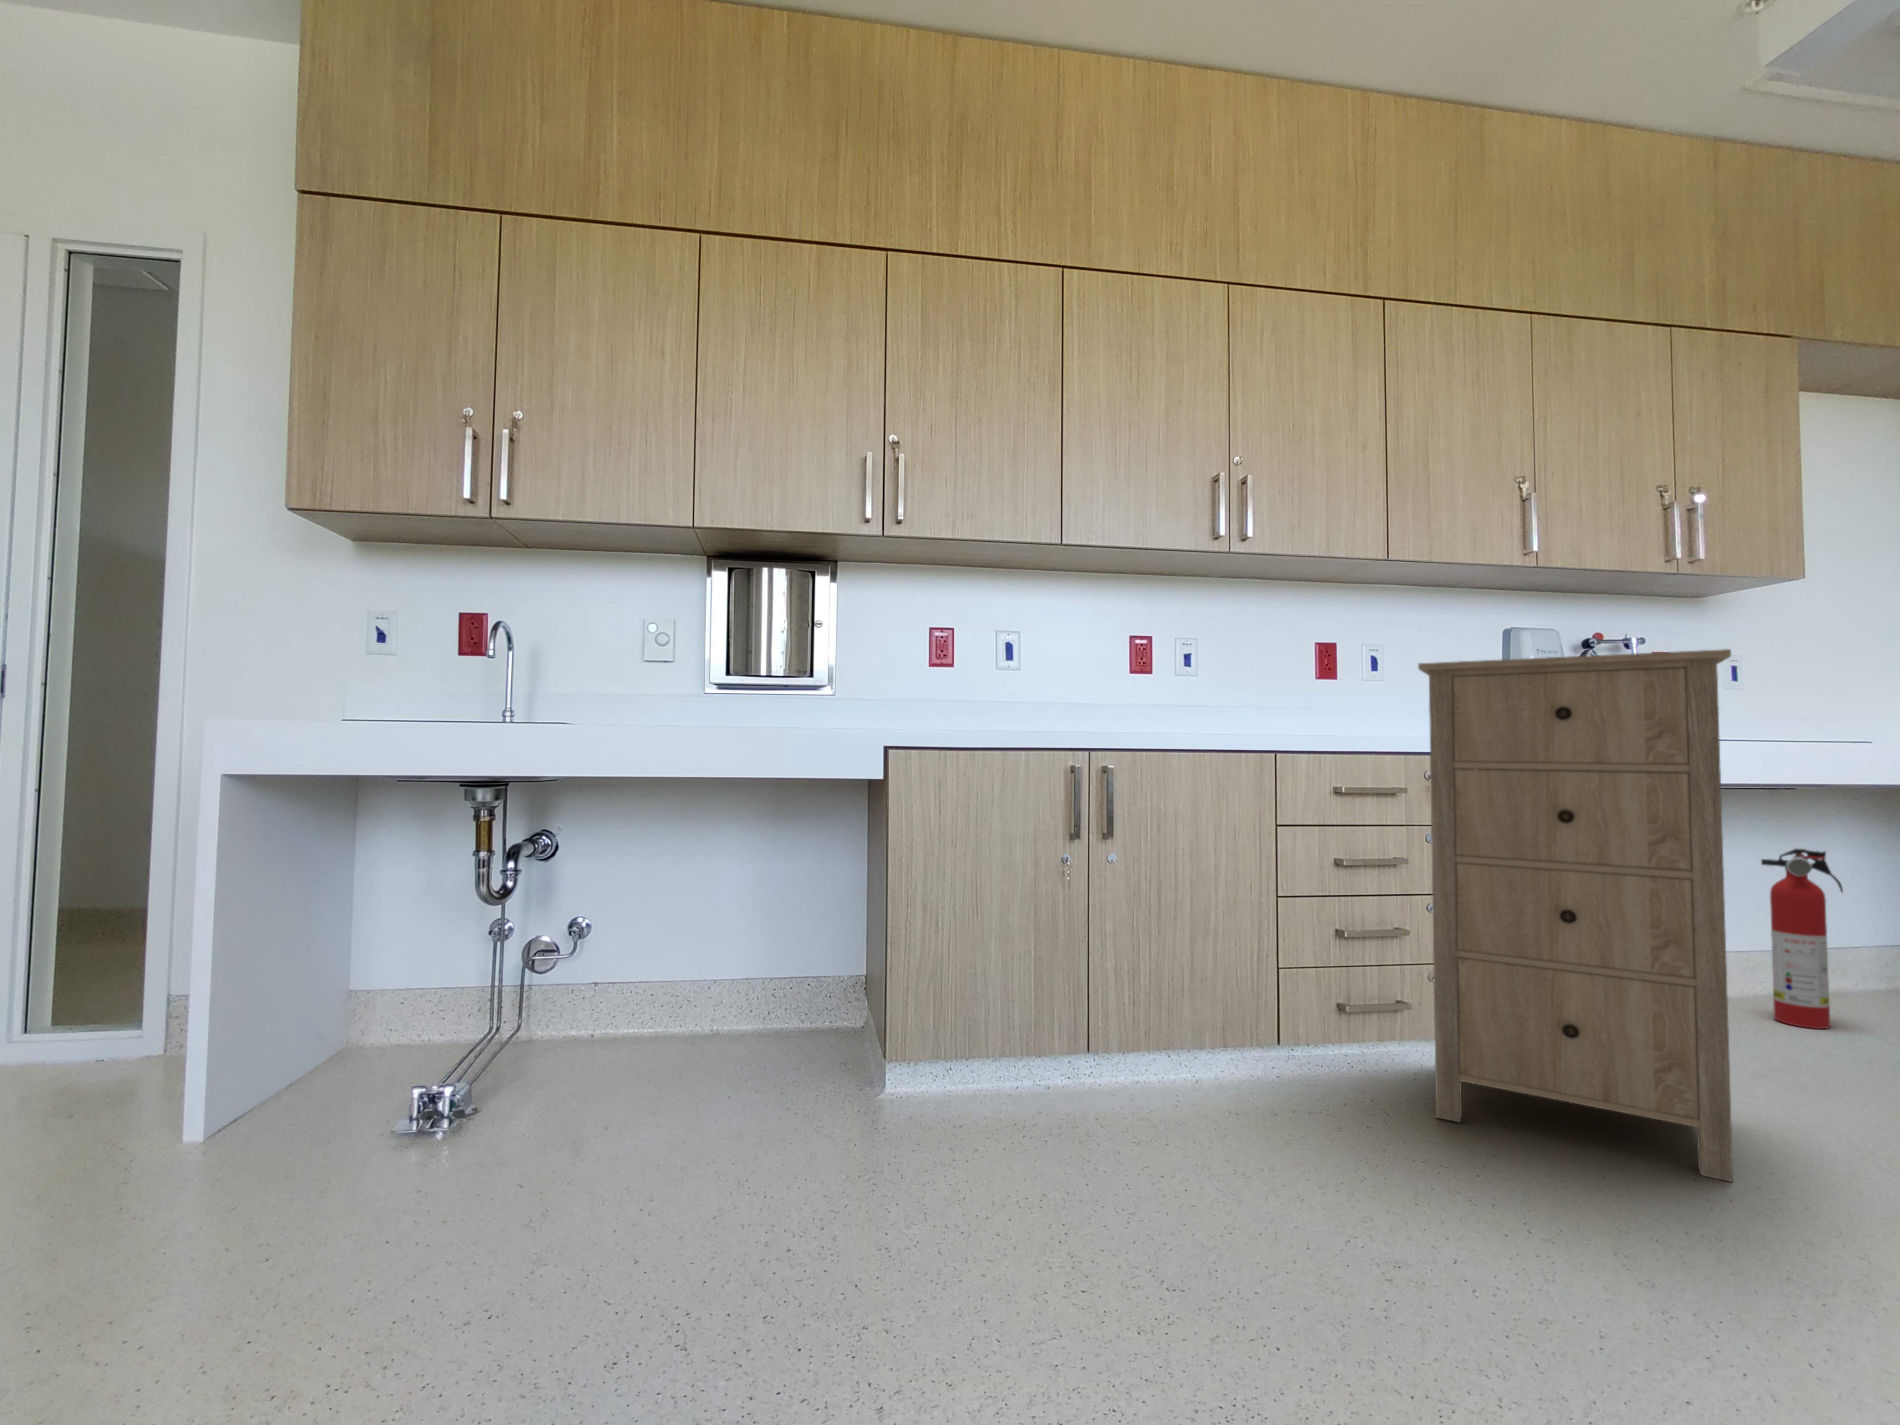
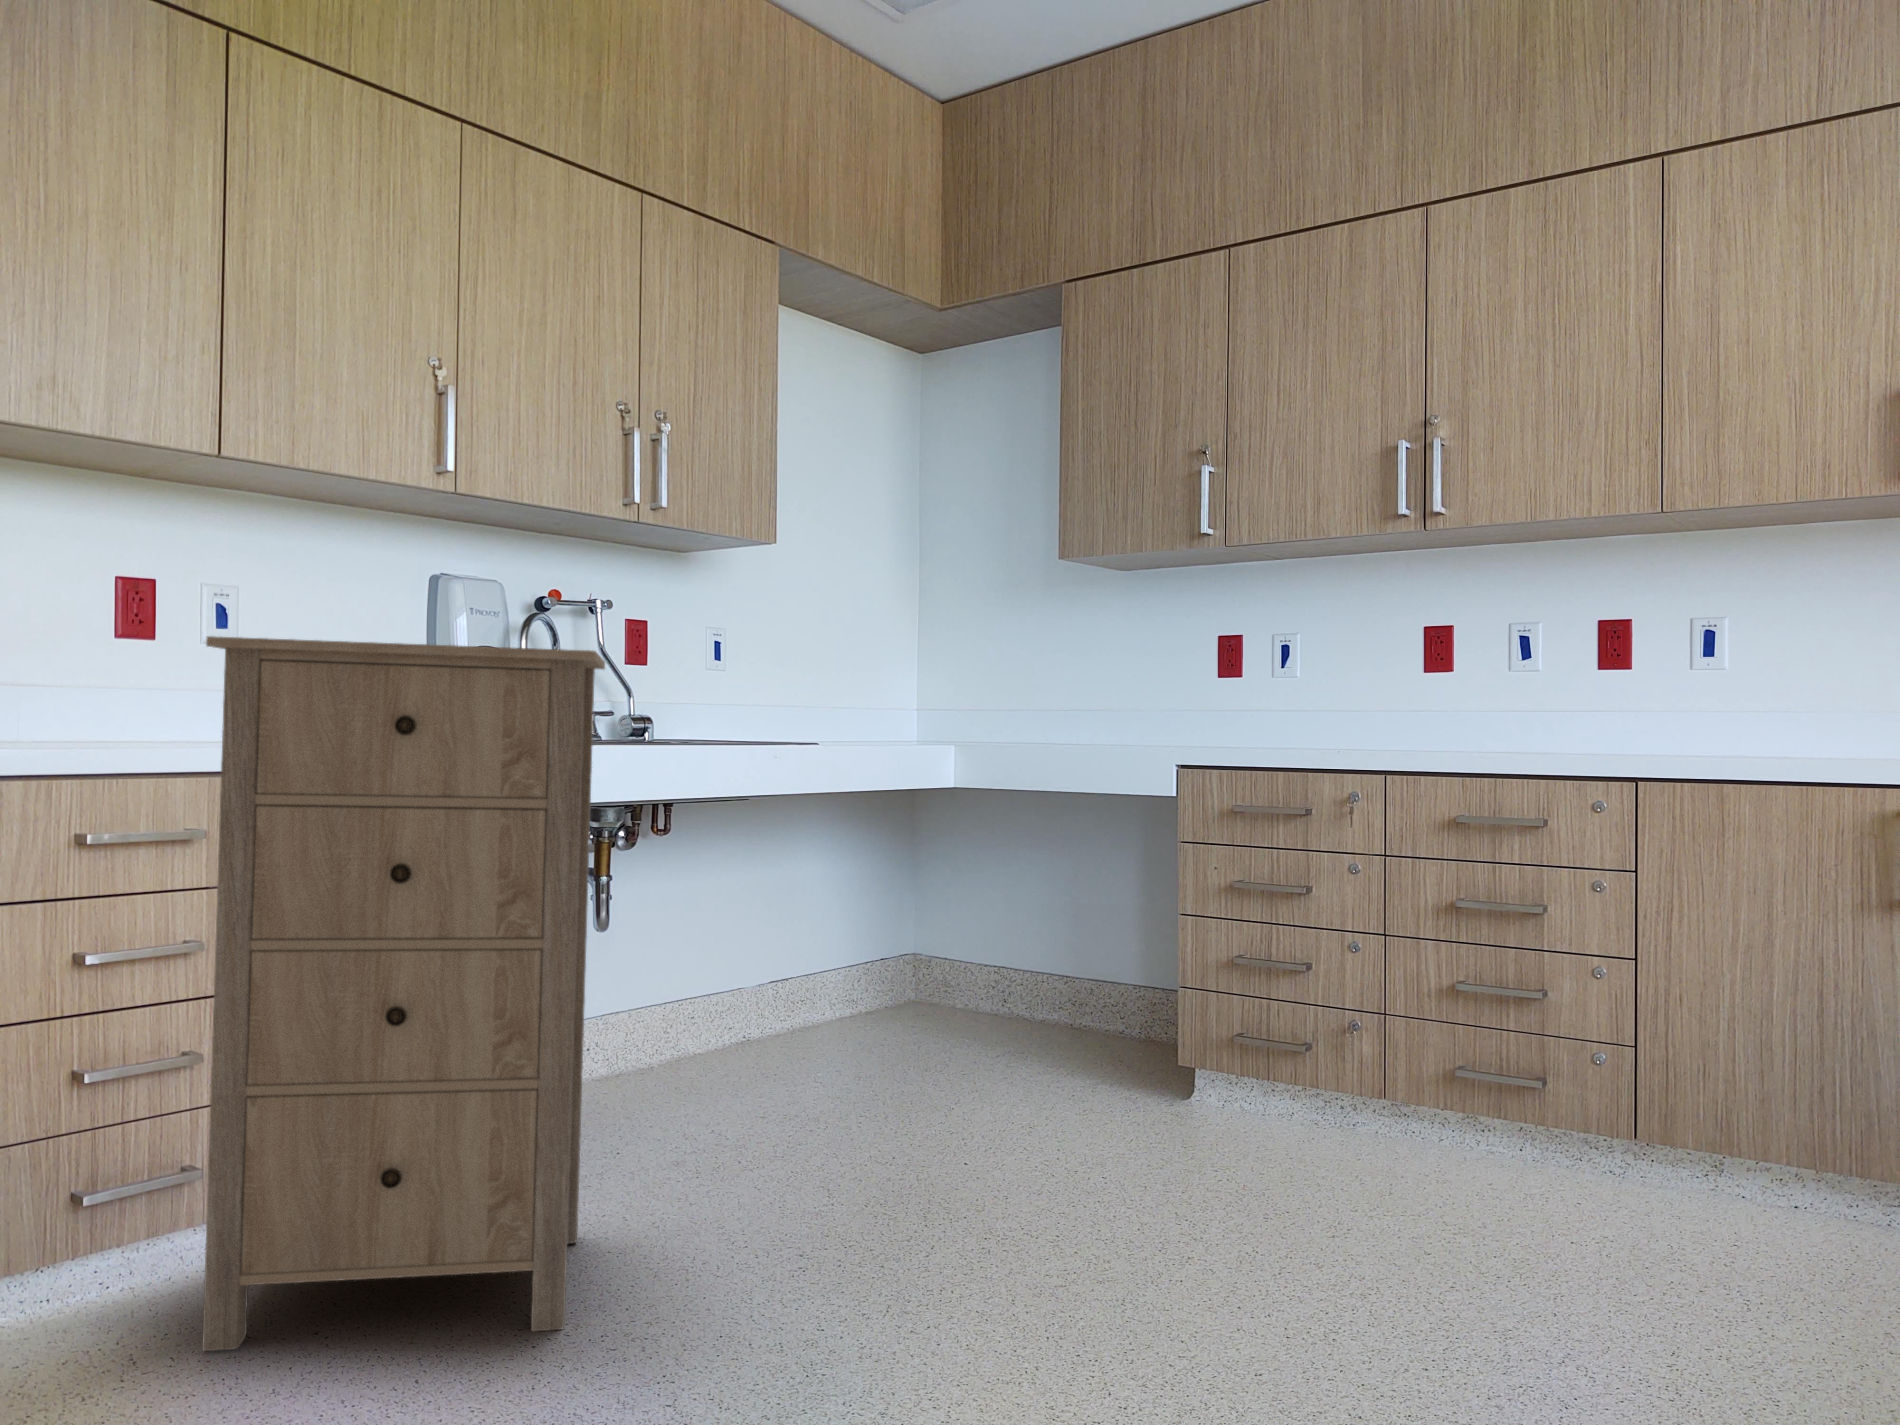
fire extinguisher: present [1761,849,1843,1029] -> none [712,871,780,1083]

